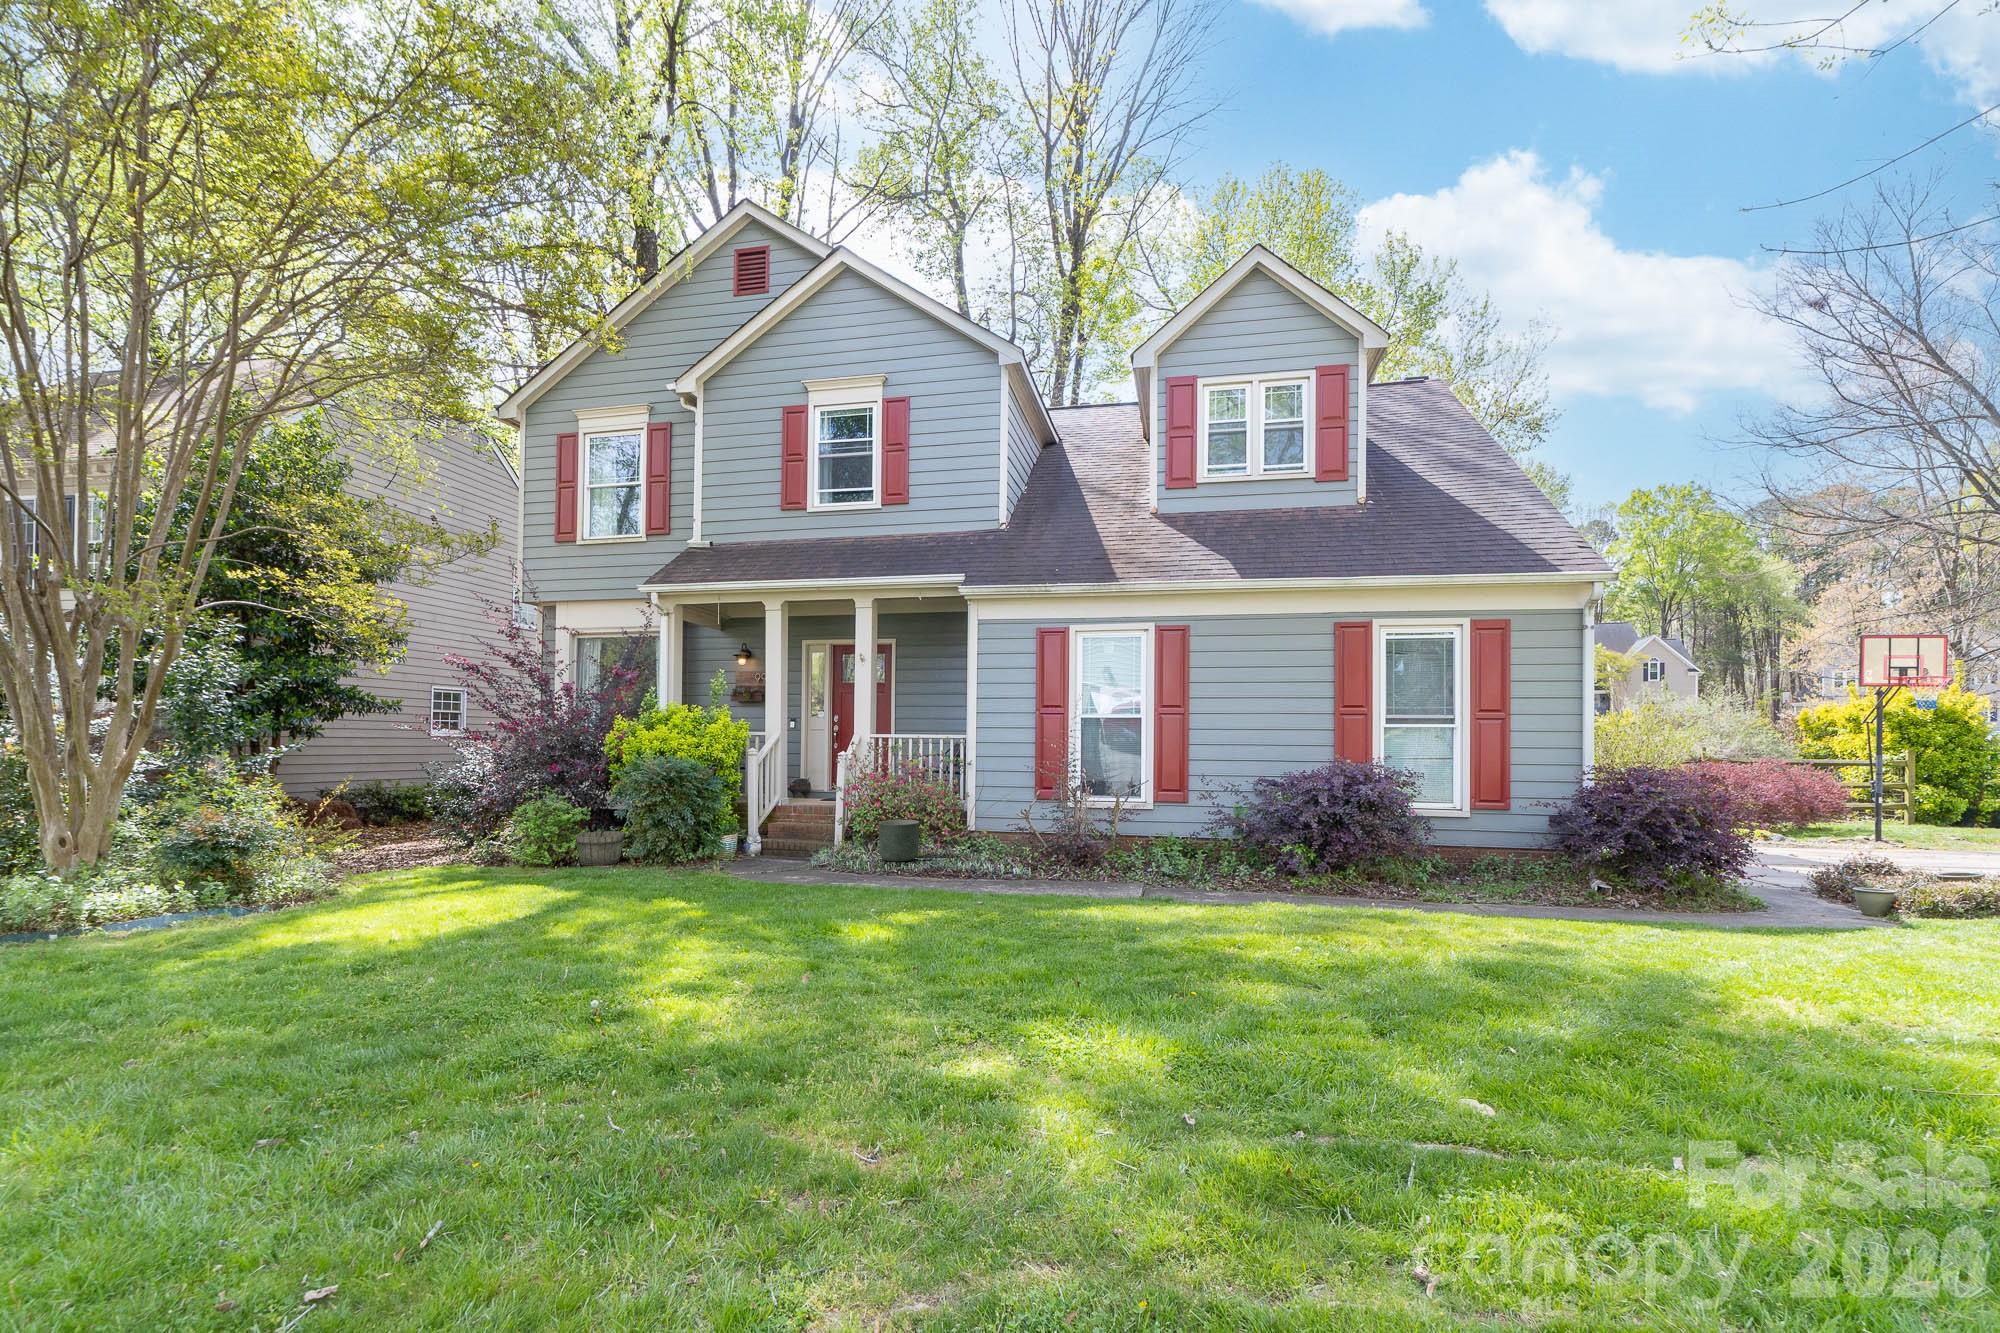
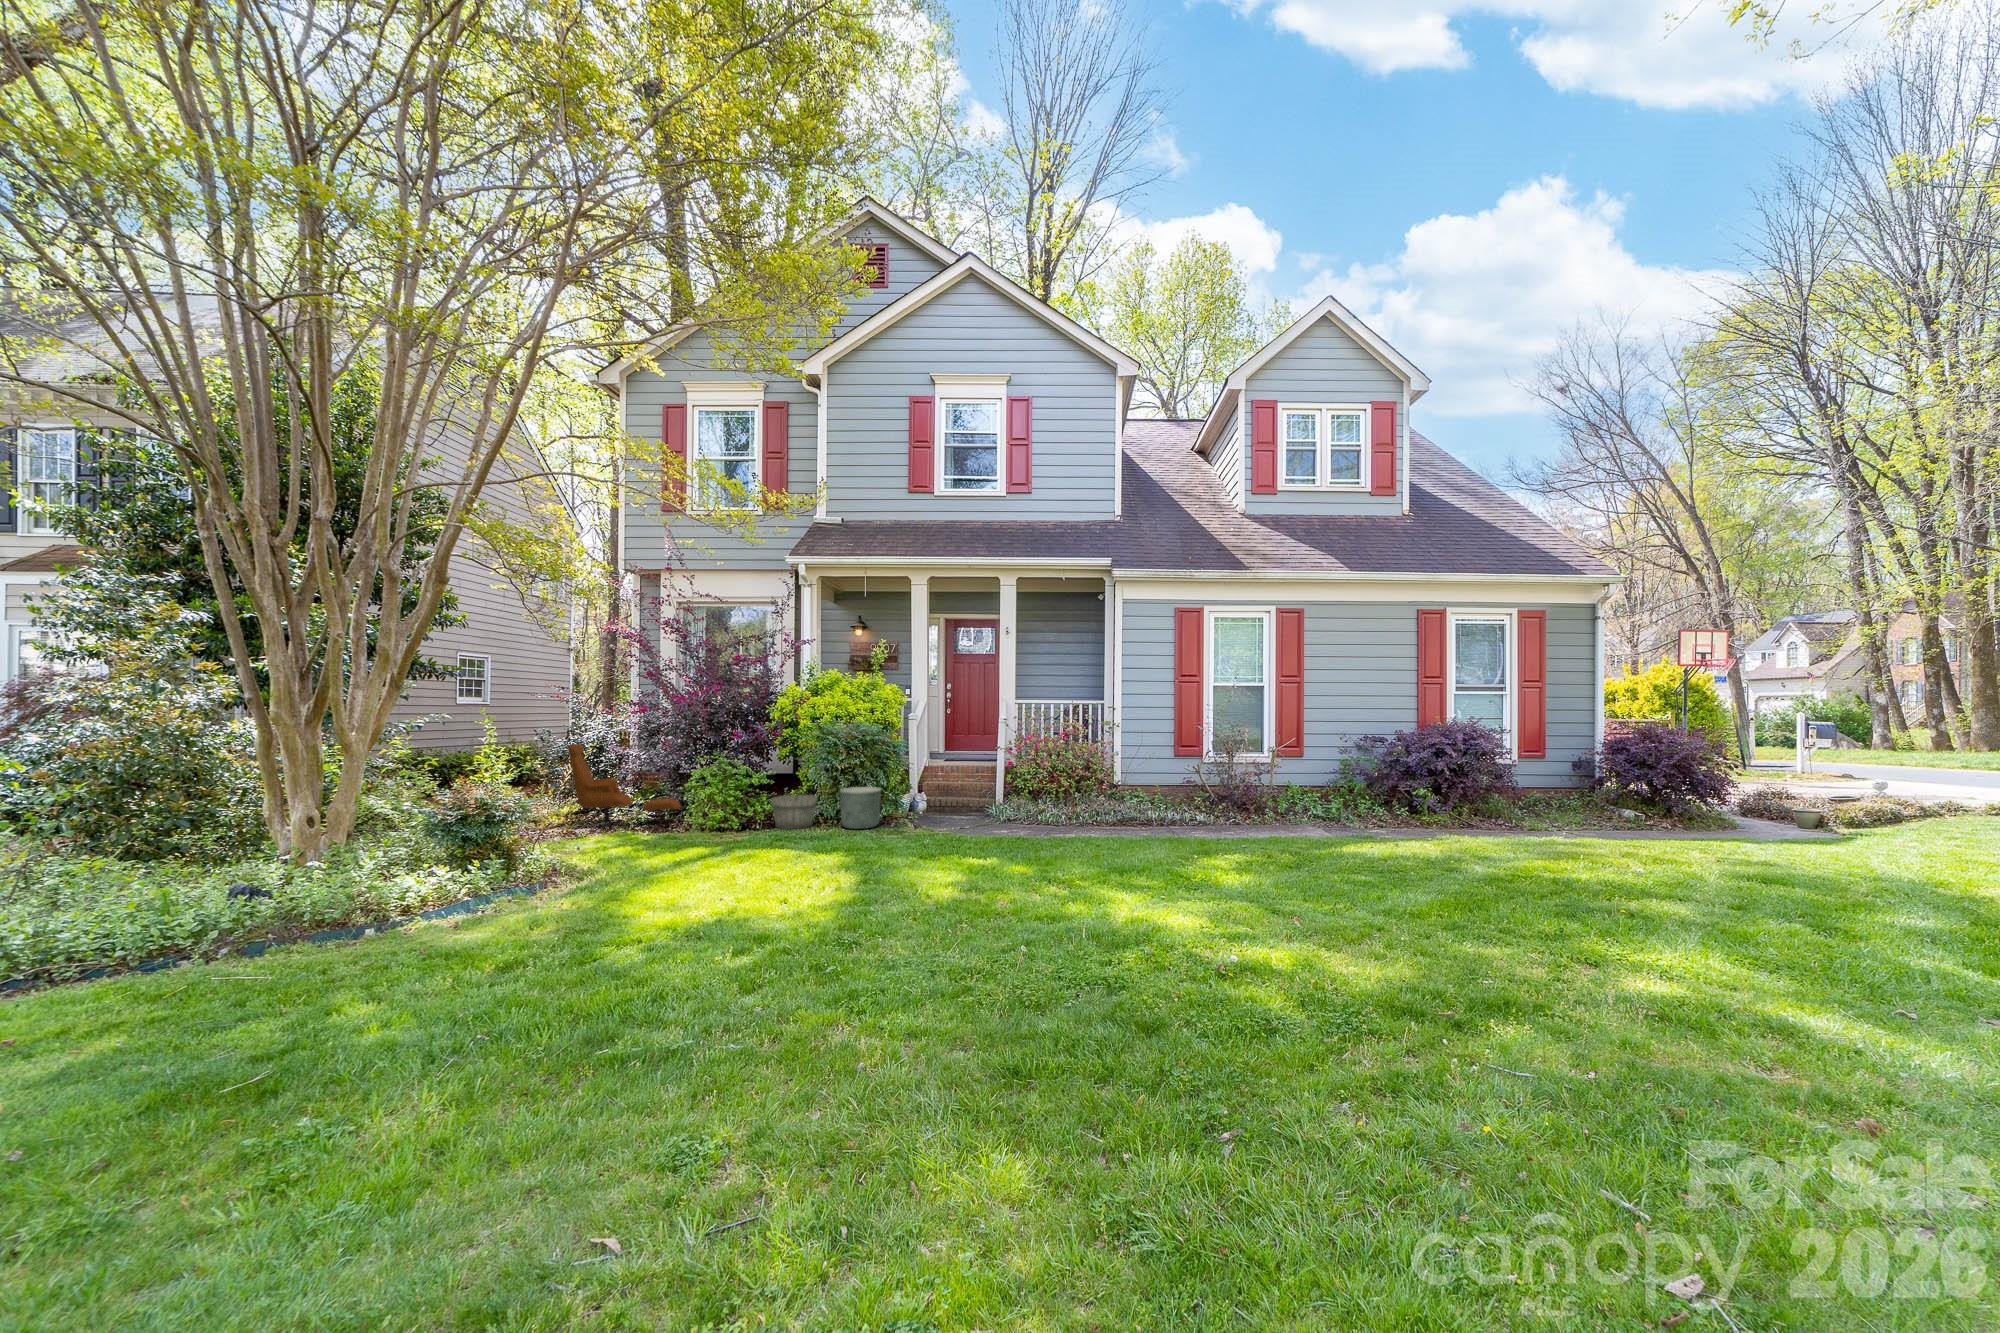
lounge chair: none [405,776,514,860] -> present [567,744,681,829]
planter: present [878,820,919,862] -> present [840,787,881,829]

